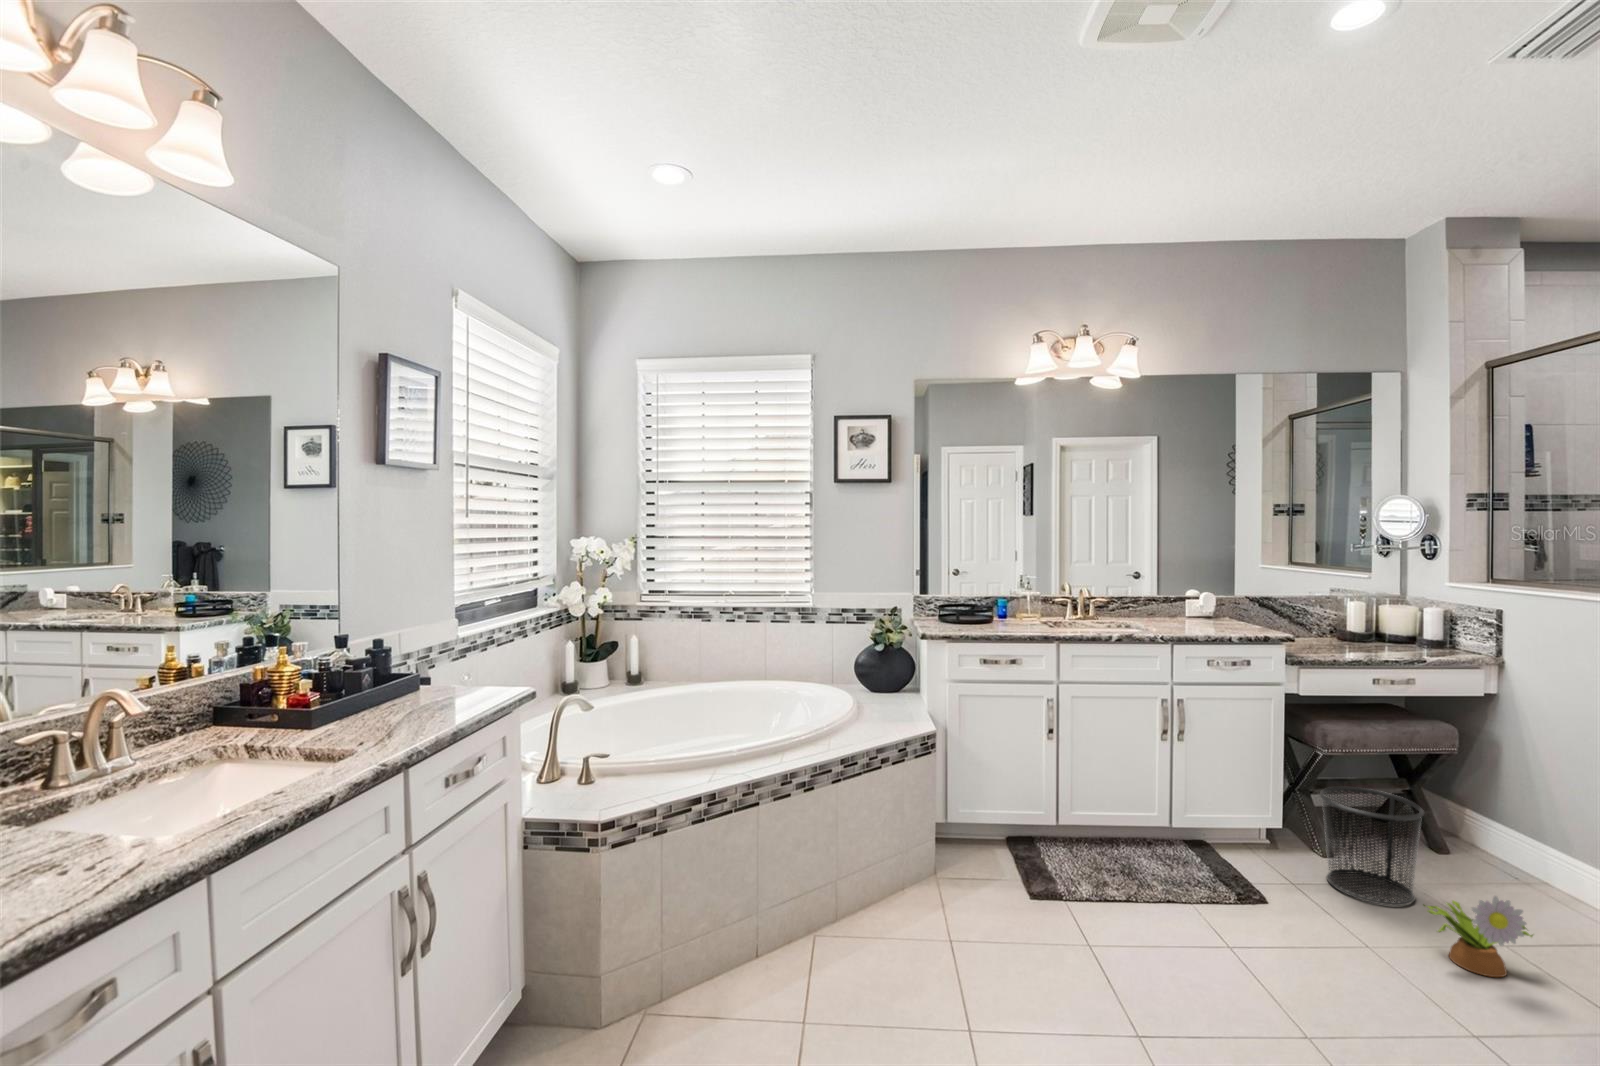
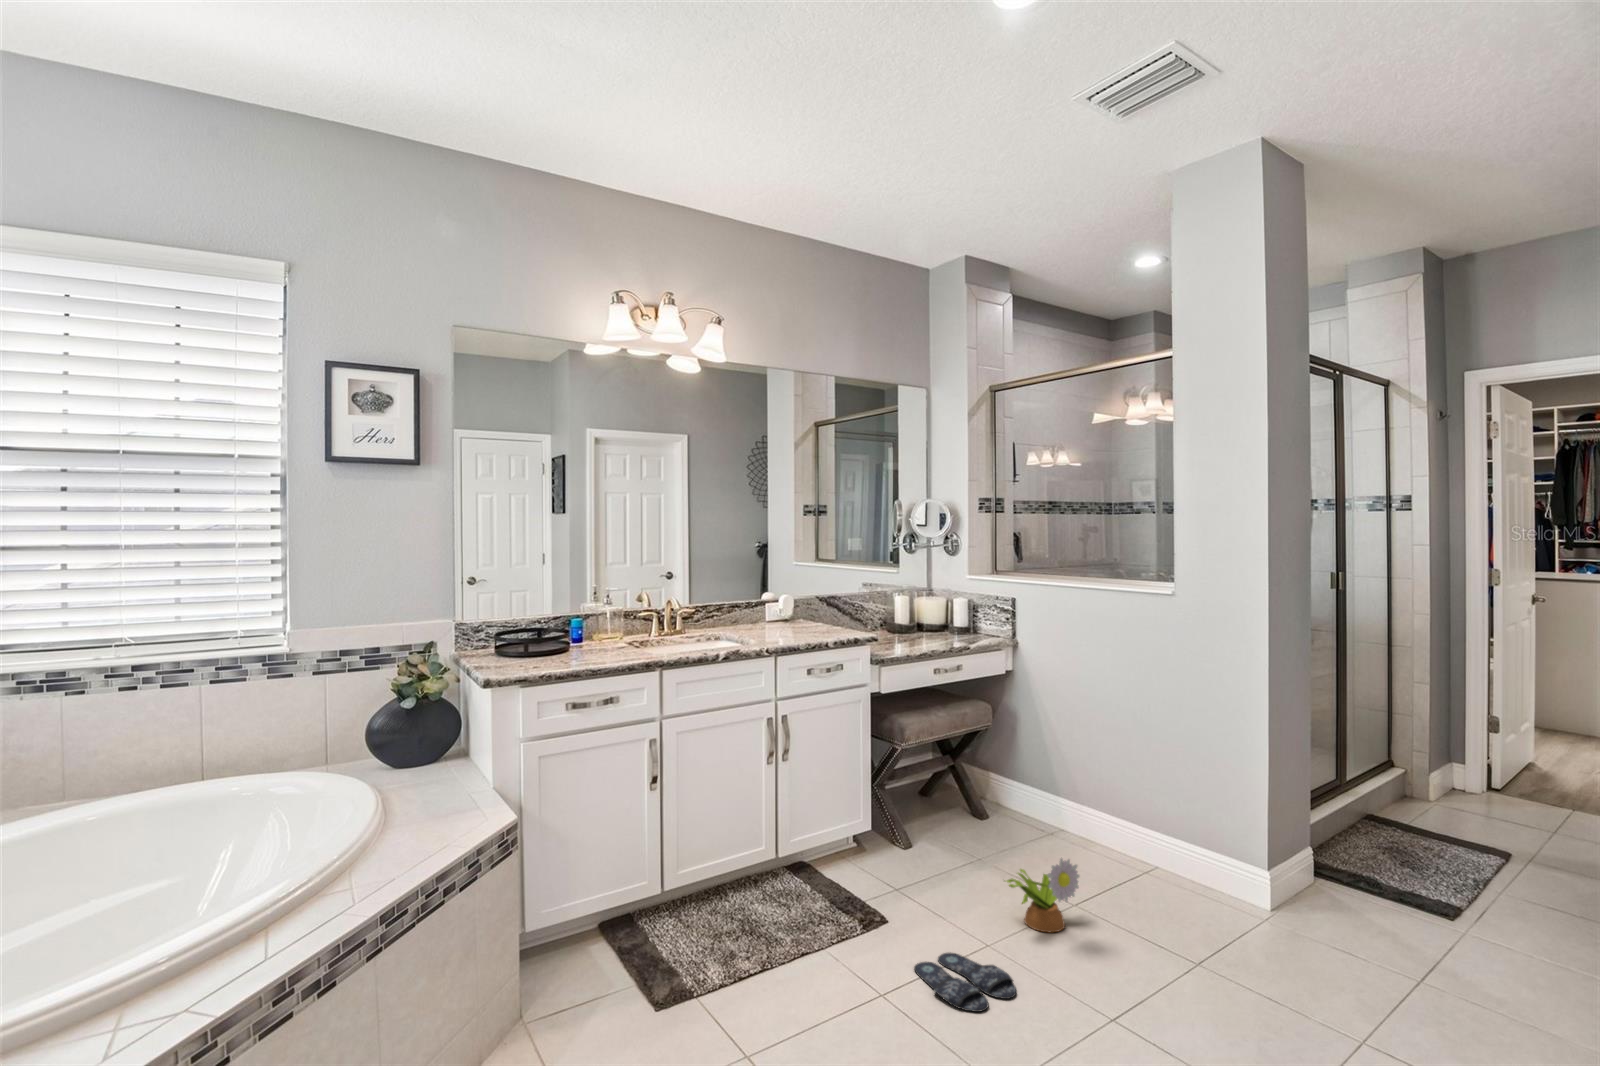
waste bin: present [1320,786,1424,906] -> none [906,777,987,888]
slippers: none [1281,947,1396,1008] -> present [914,953,1016,1012]

